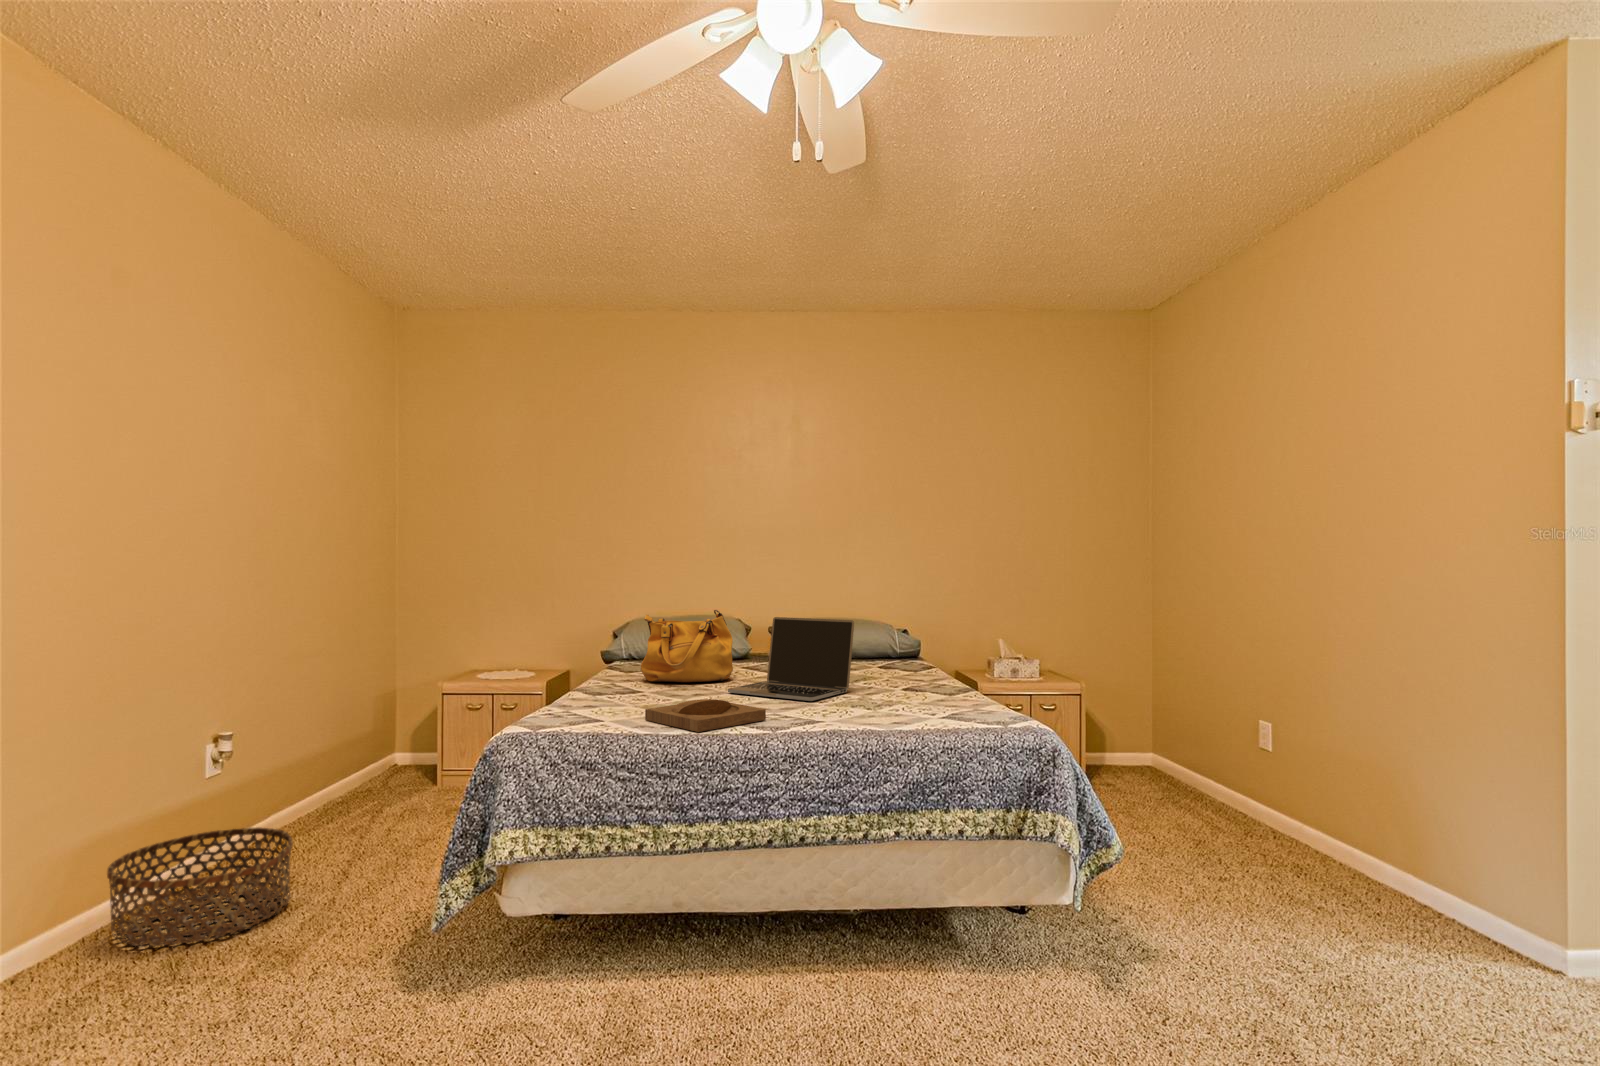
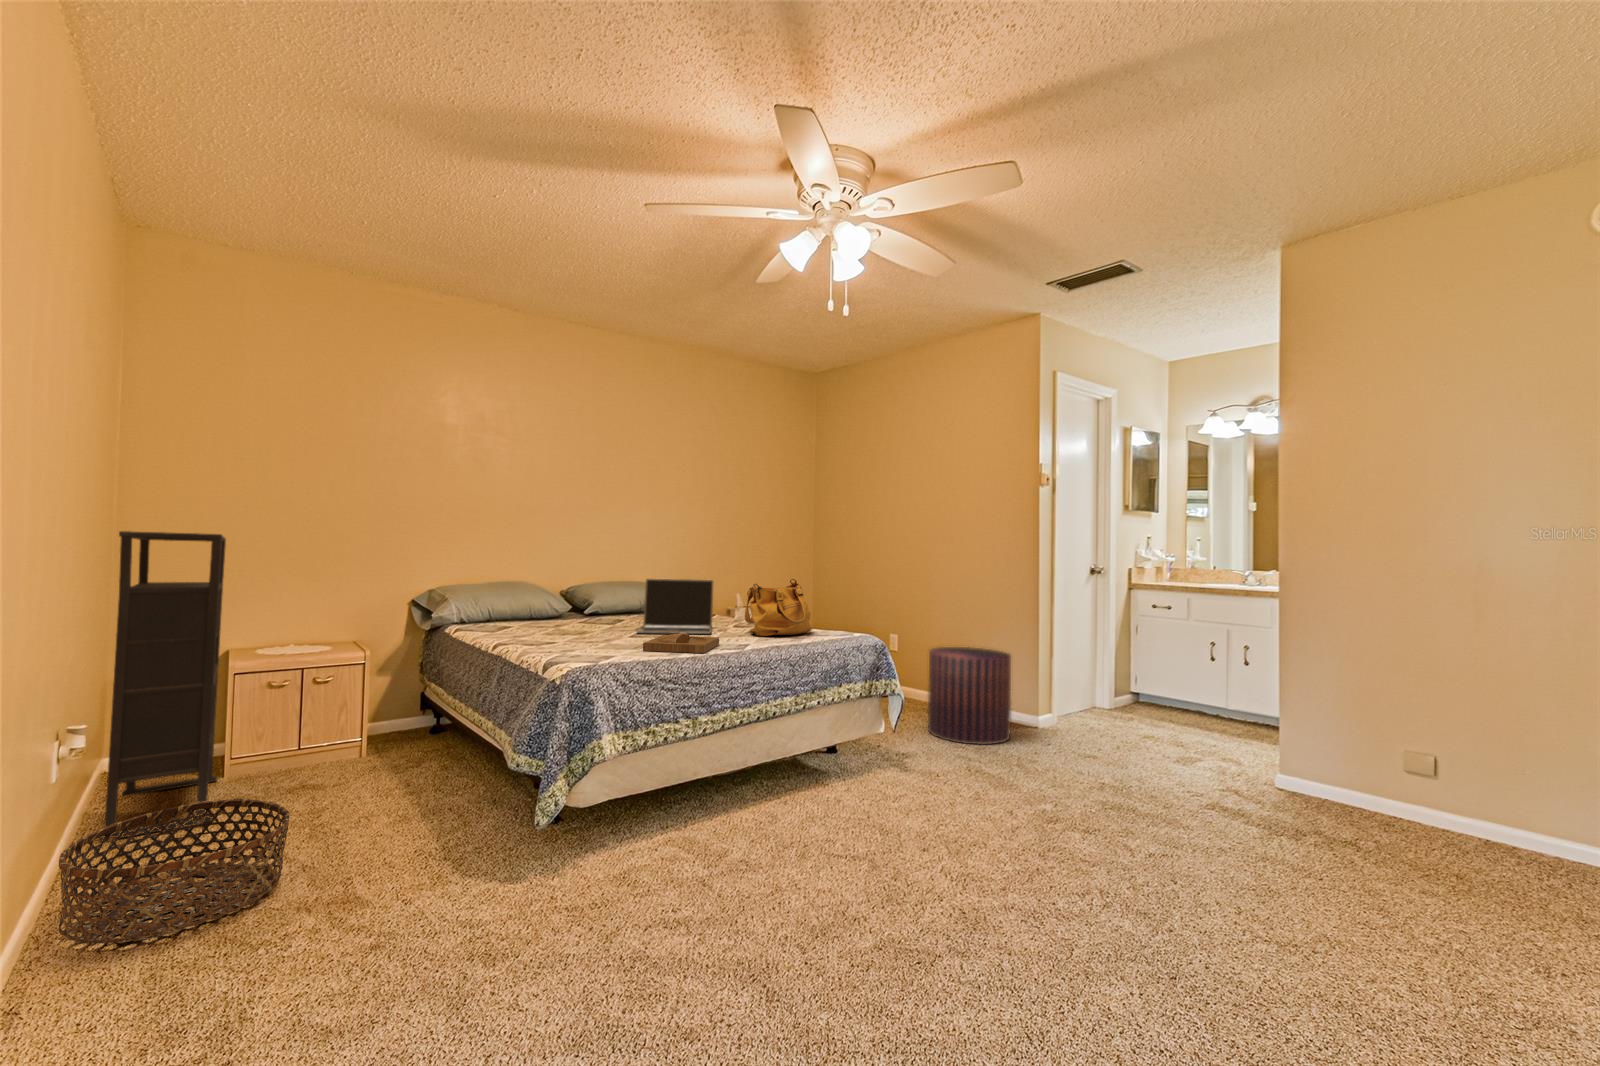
bookshelf: none [254,573,393,847] -> present [99,531,226,842]
handbag: present [641,610,733,682] -> present [745,579,812,636]
pouf: none [1247,760,1447,987] -> present [928,647,1011,745]

